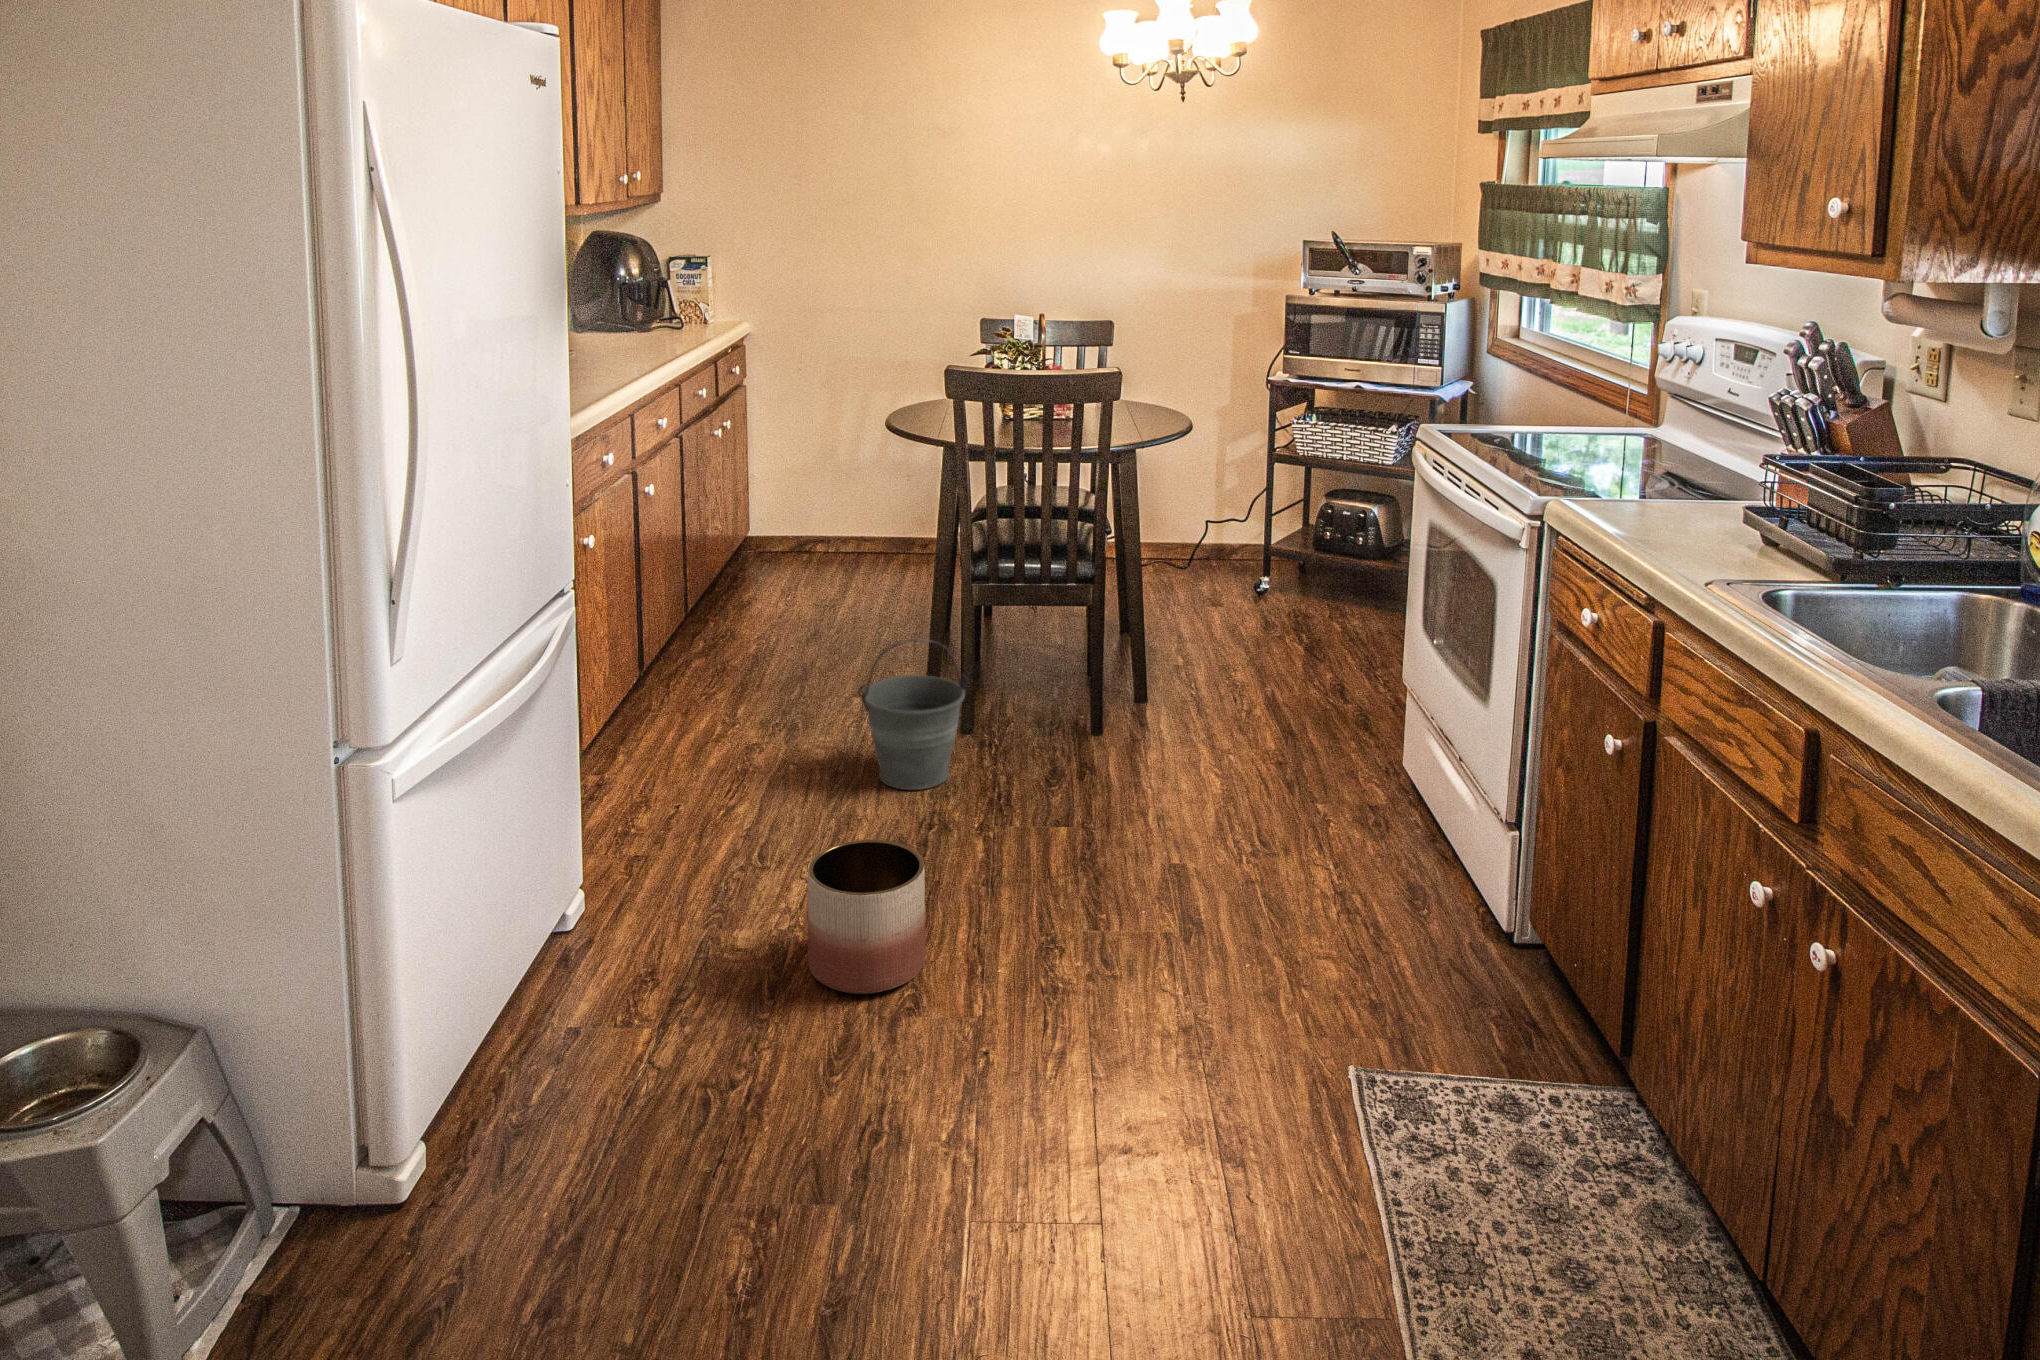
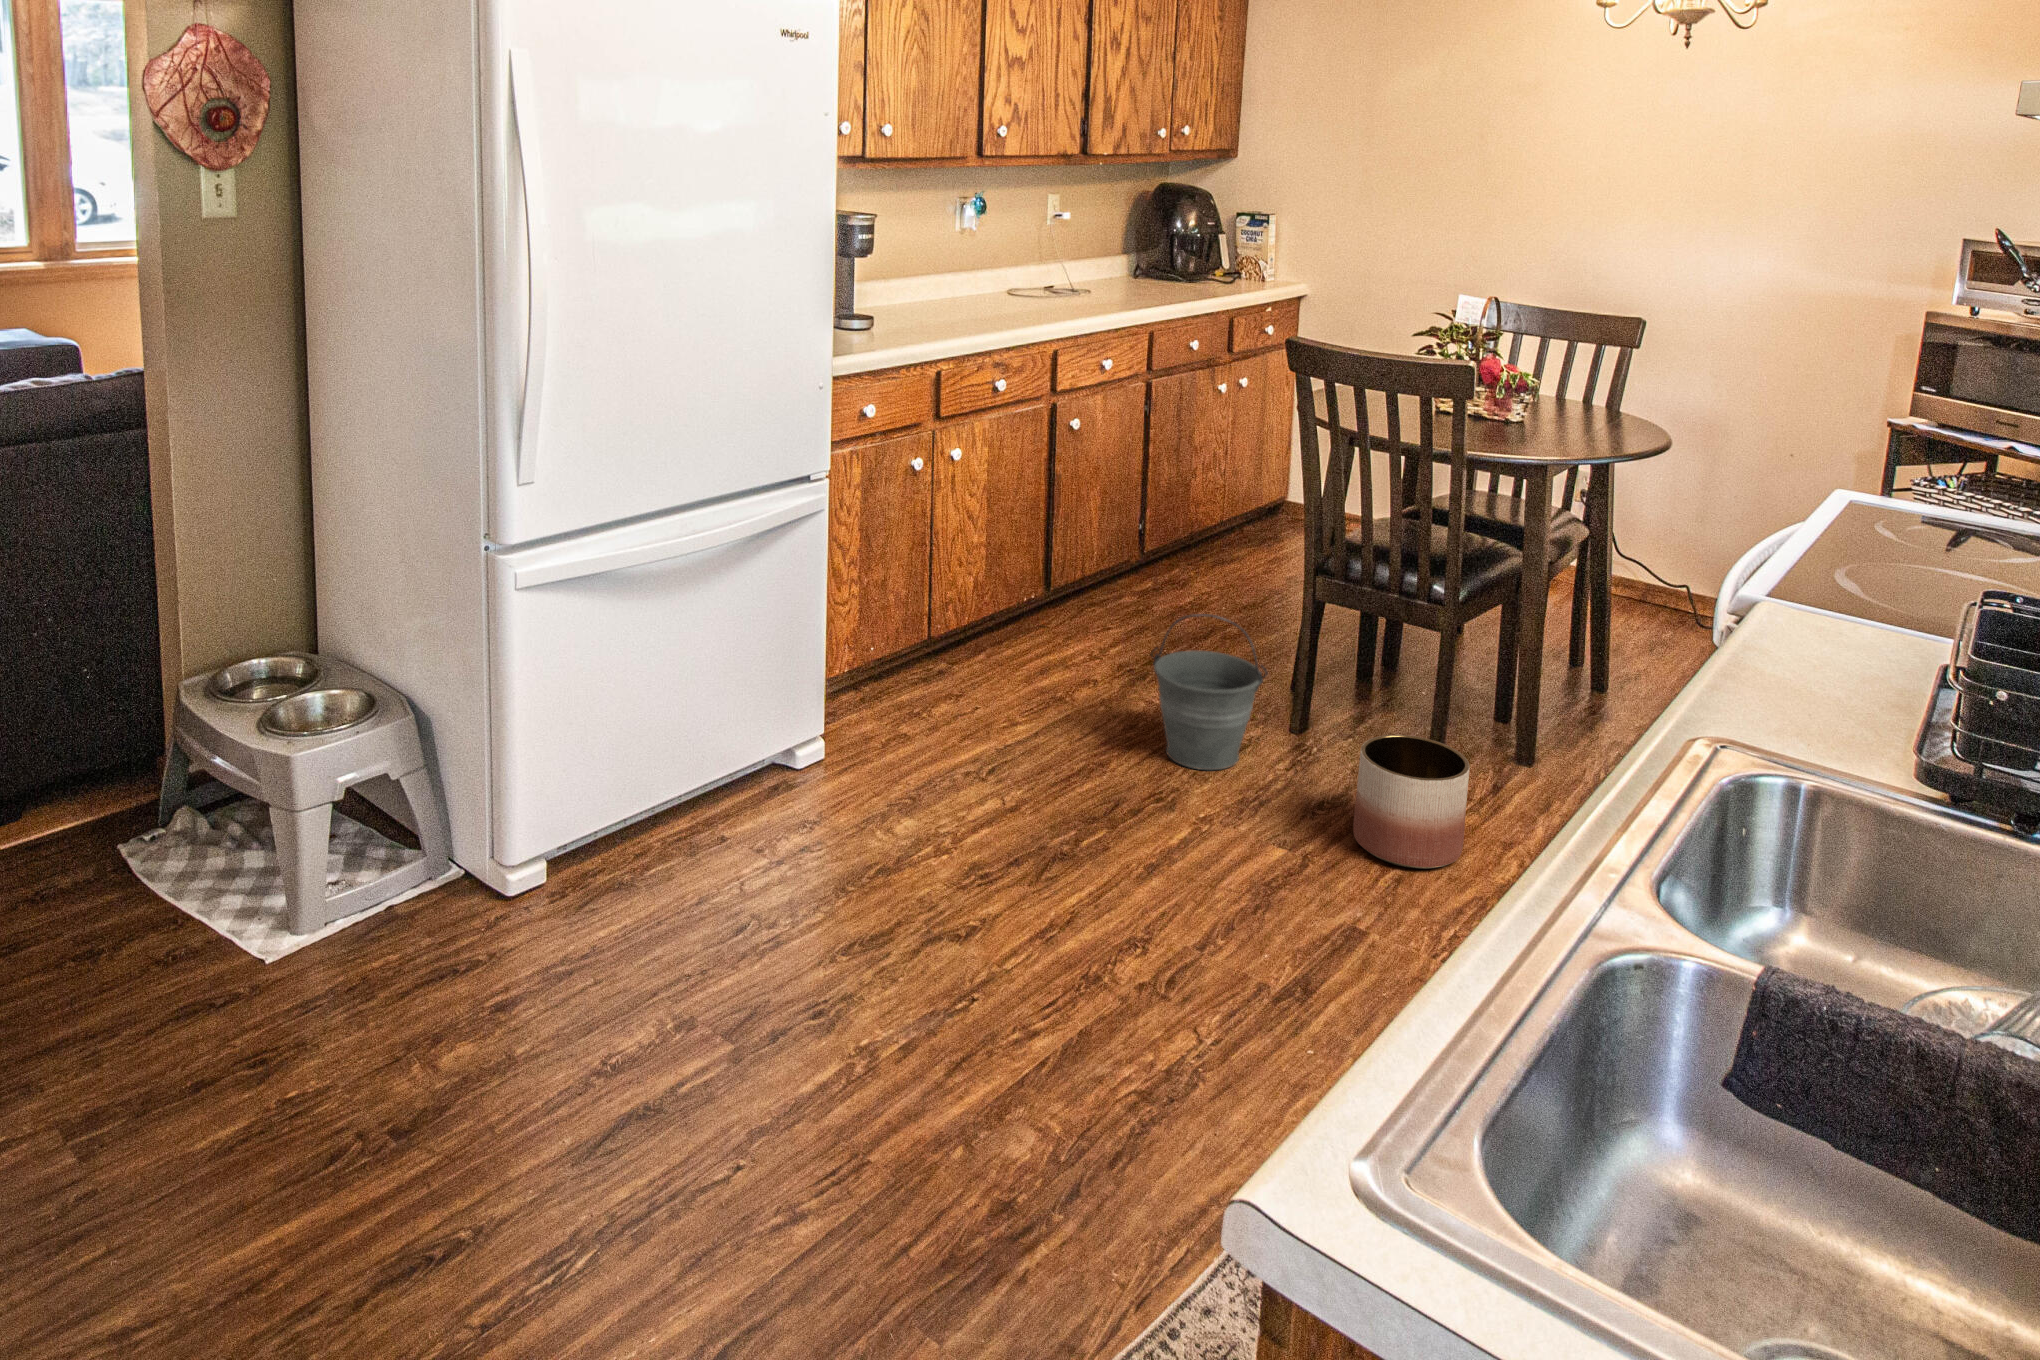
planter: present [808,839,926,994] -> present [1353,735,1470,869]

